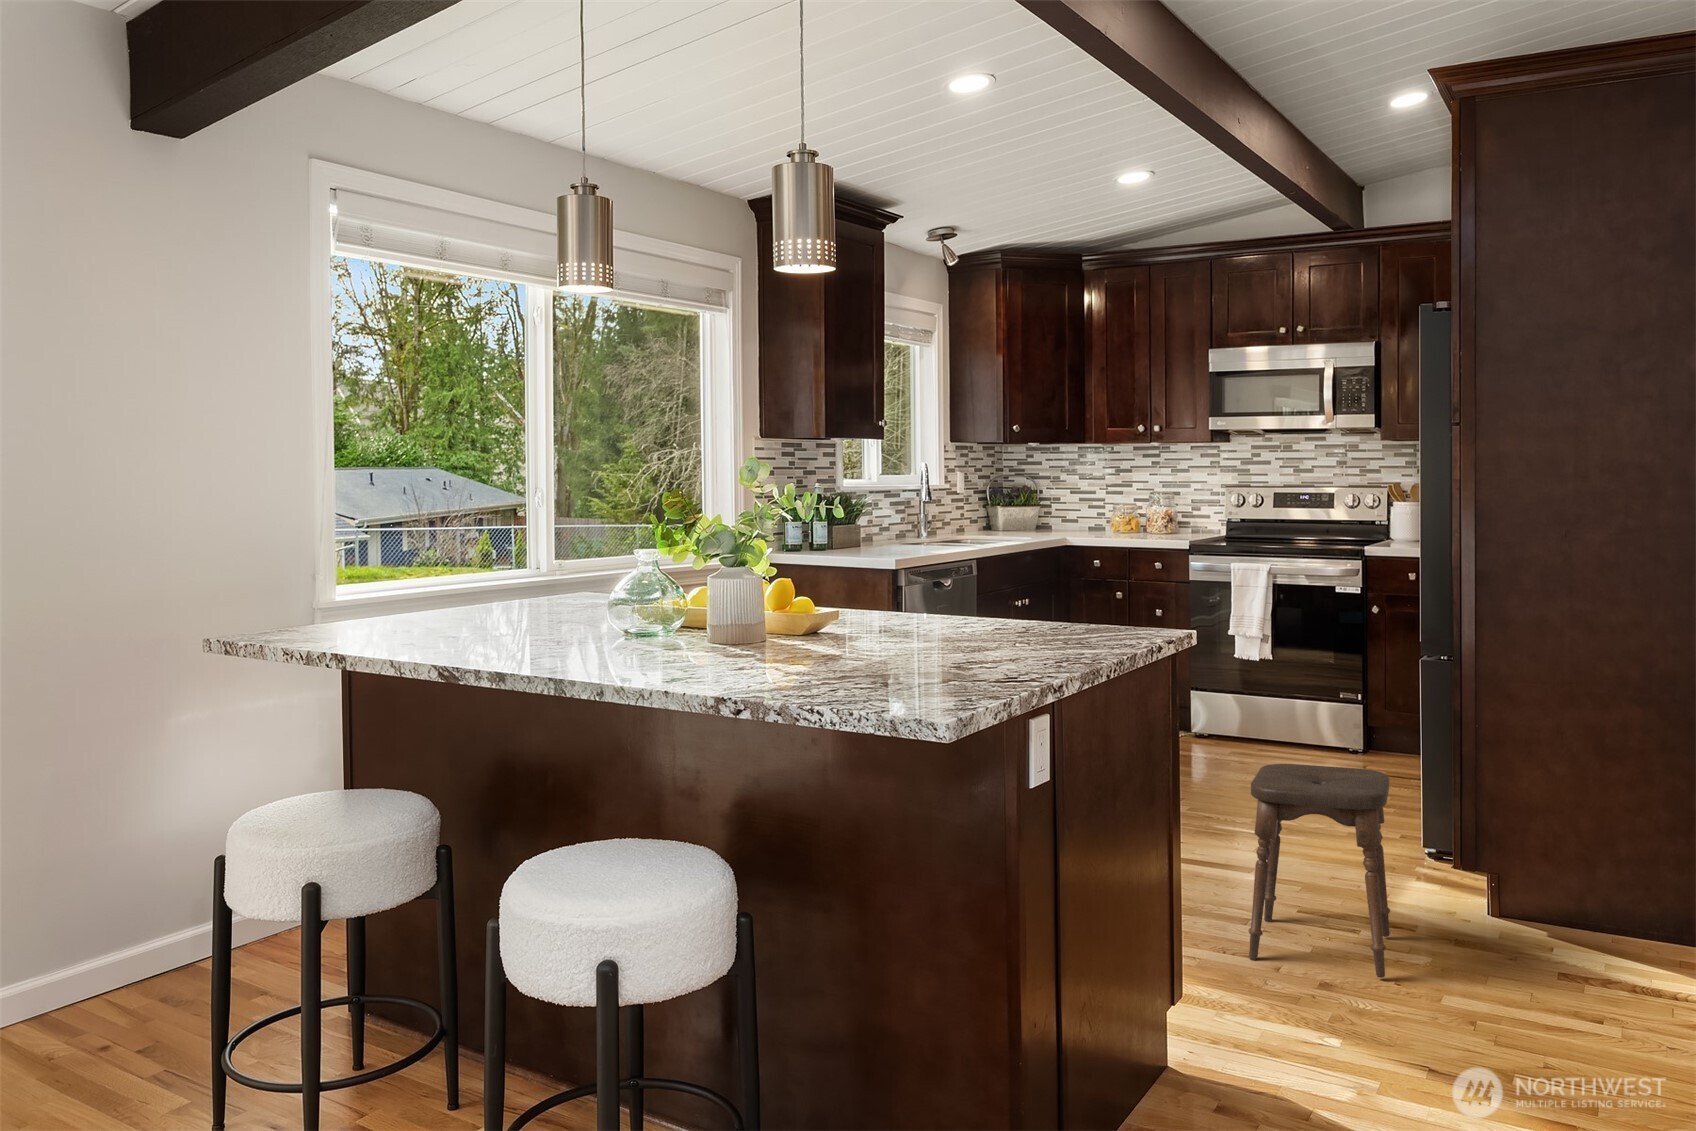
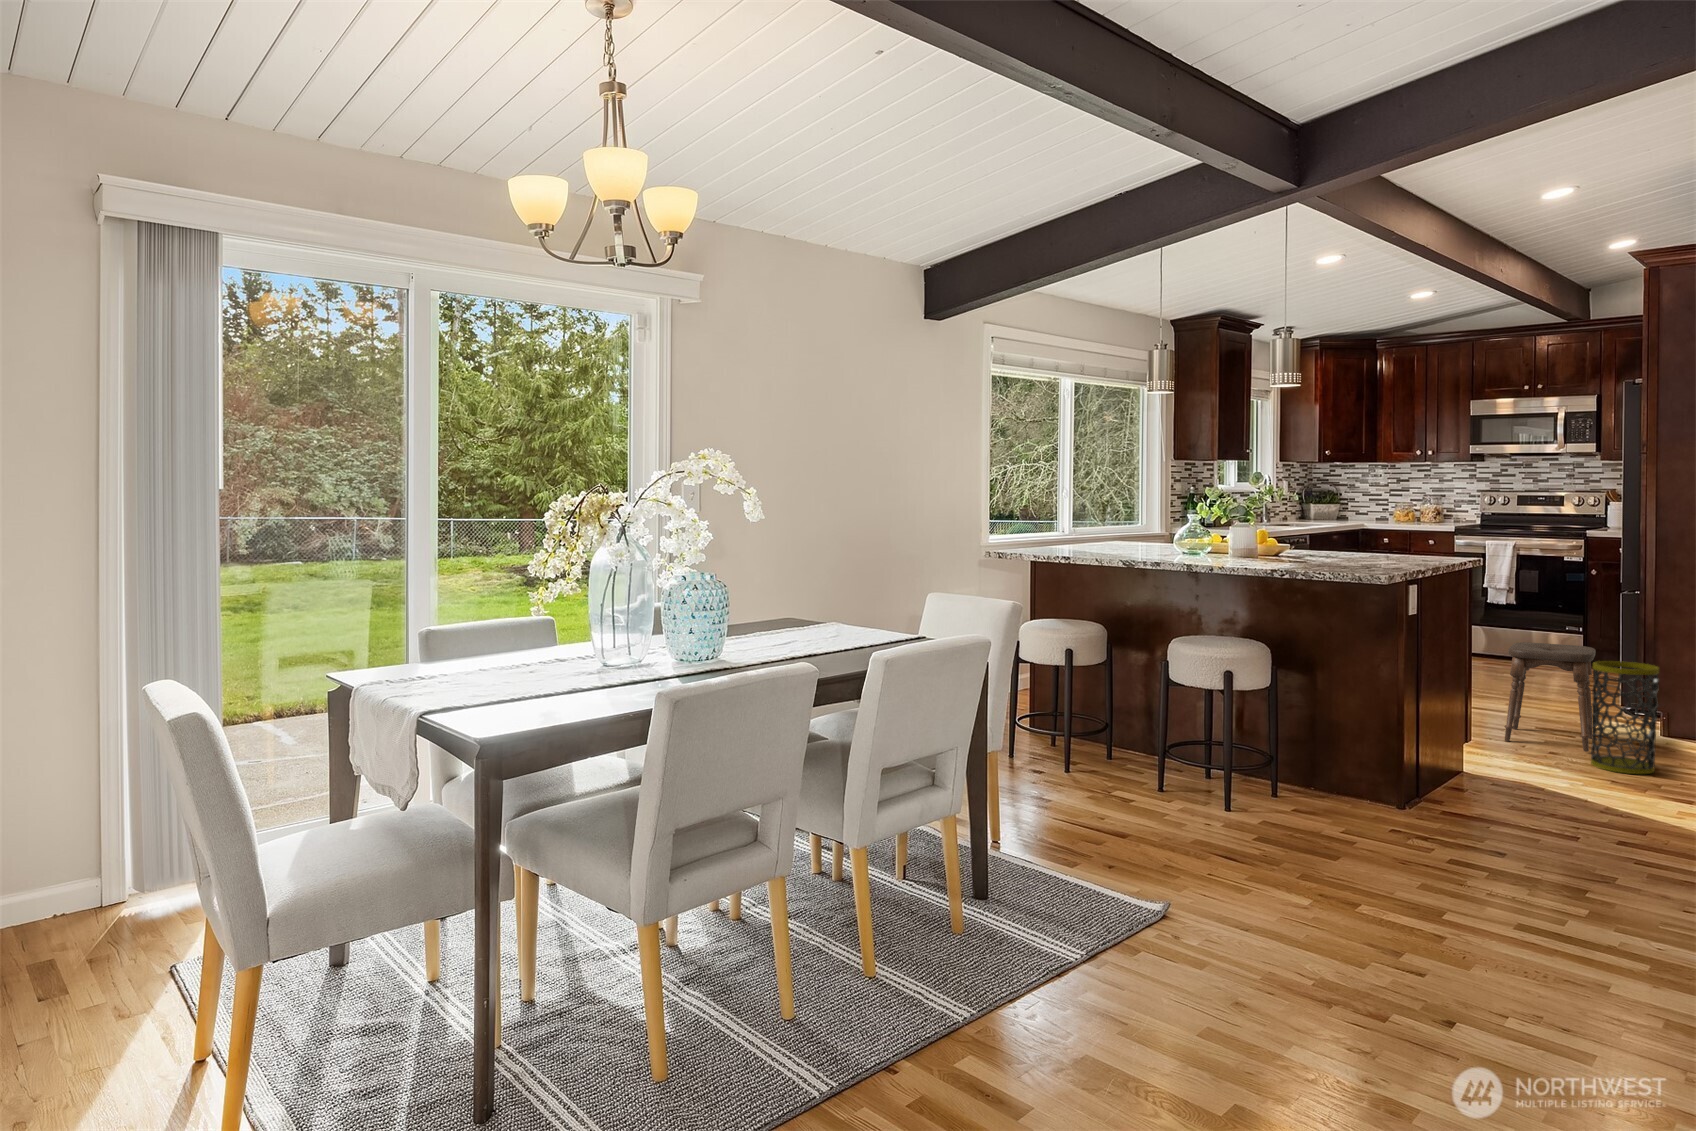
trash can: none [1388,812,1498,1040] -> present [1591,661,1659,774]

